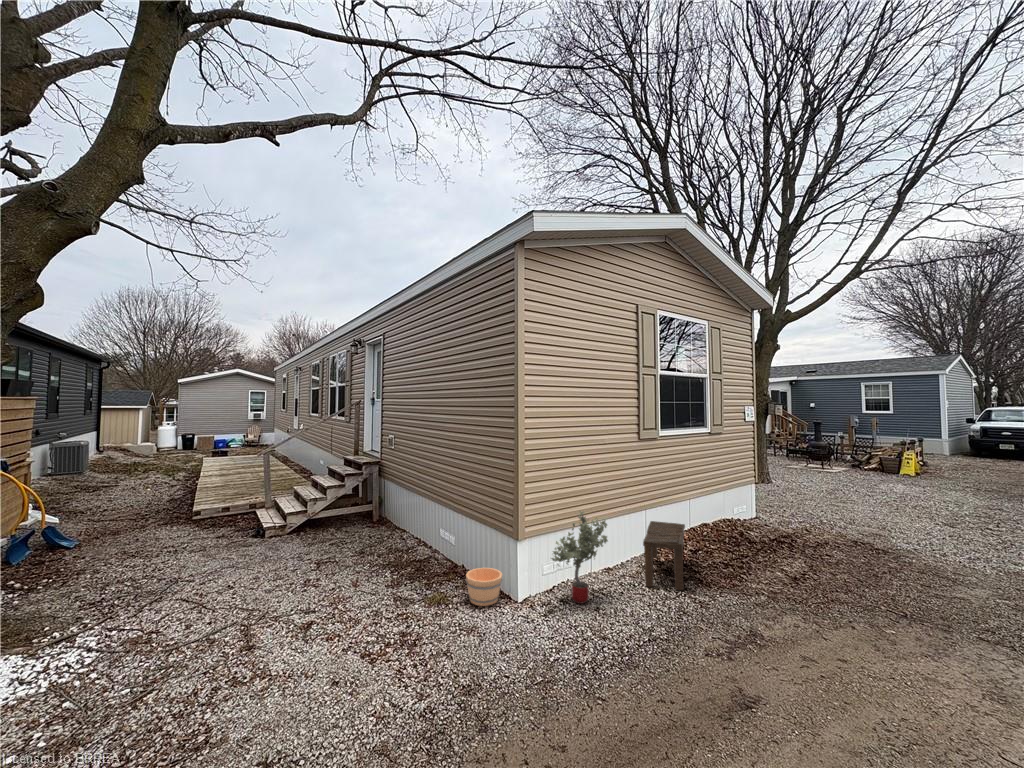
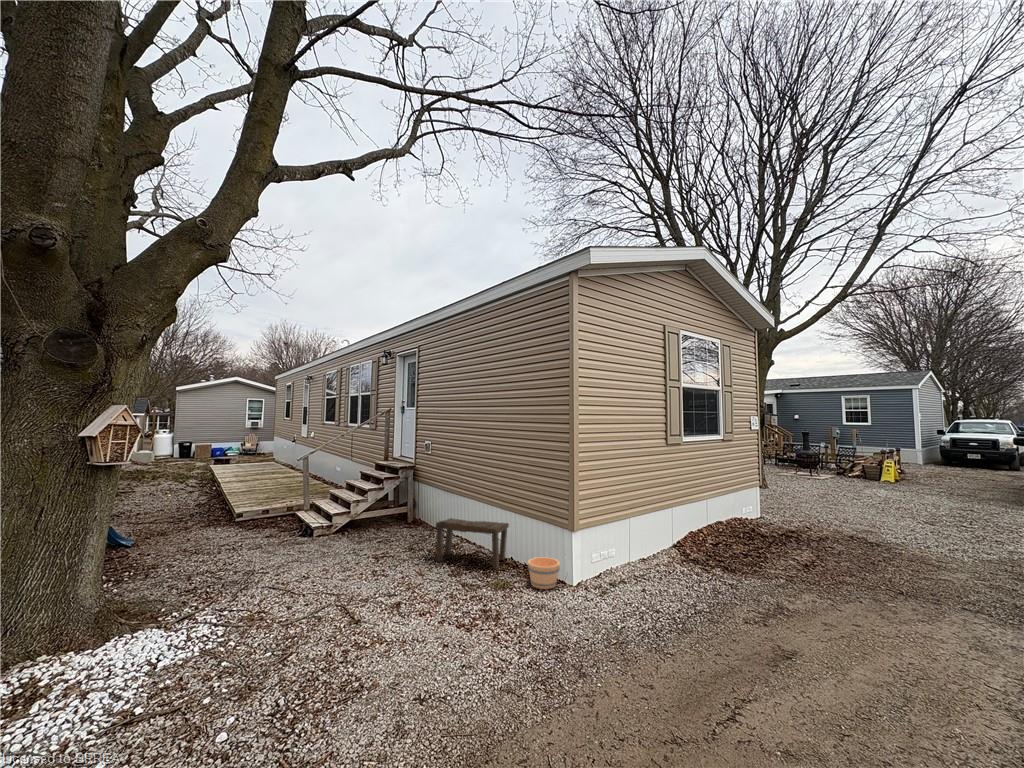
potted tree: present [551,511,608,604] -> none [602,505,650,586]
bench: present [643,521,685,590] -> present [436,518,509,569]

